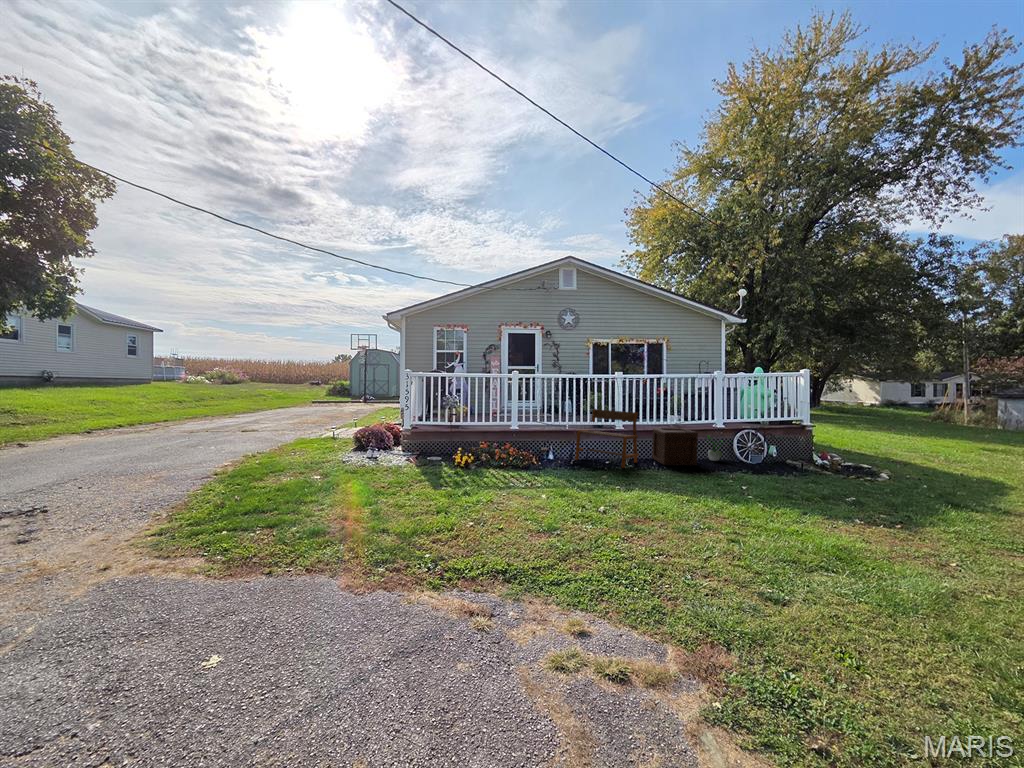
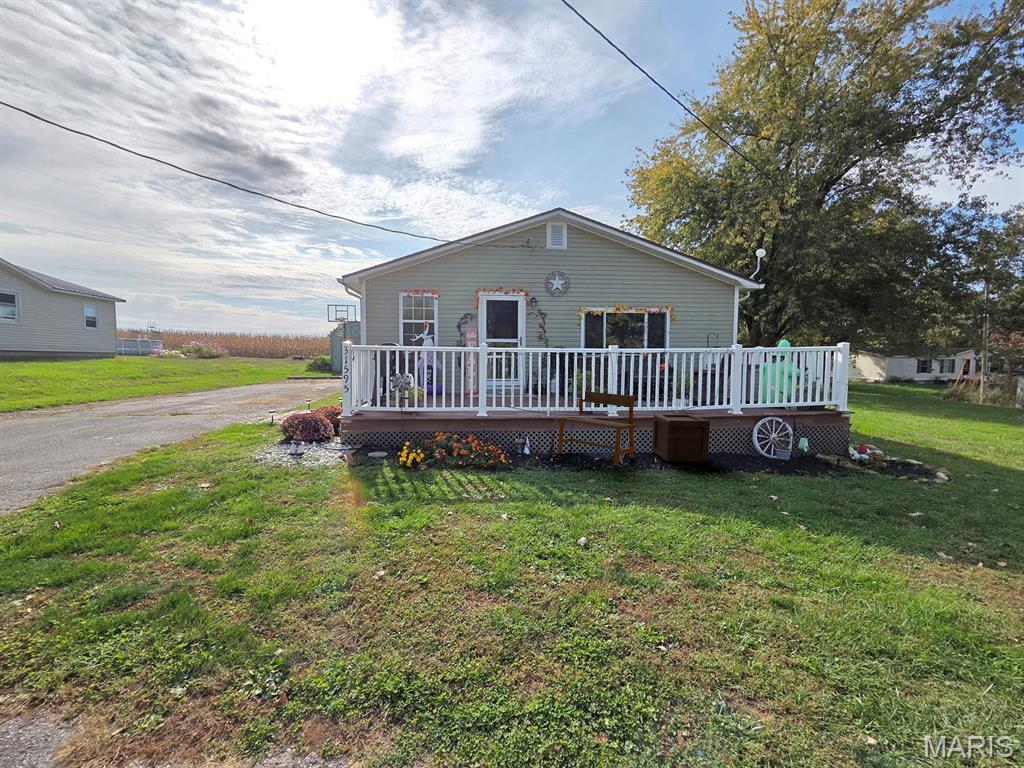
potted plant: present [707,436,723,461] -> none [716,416,753,455]

